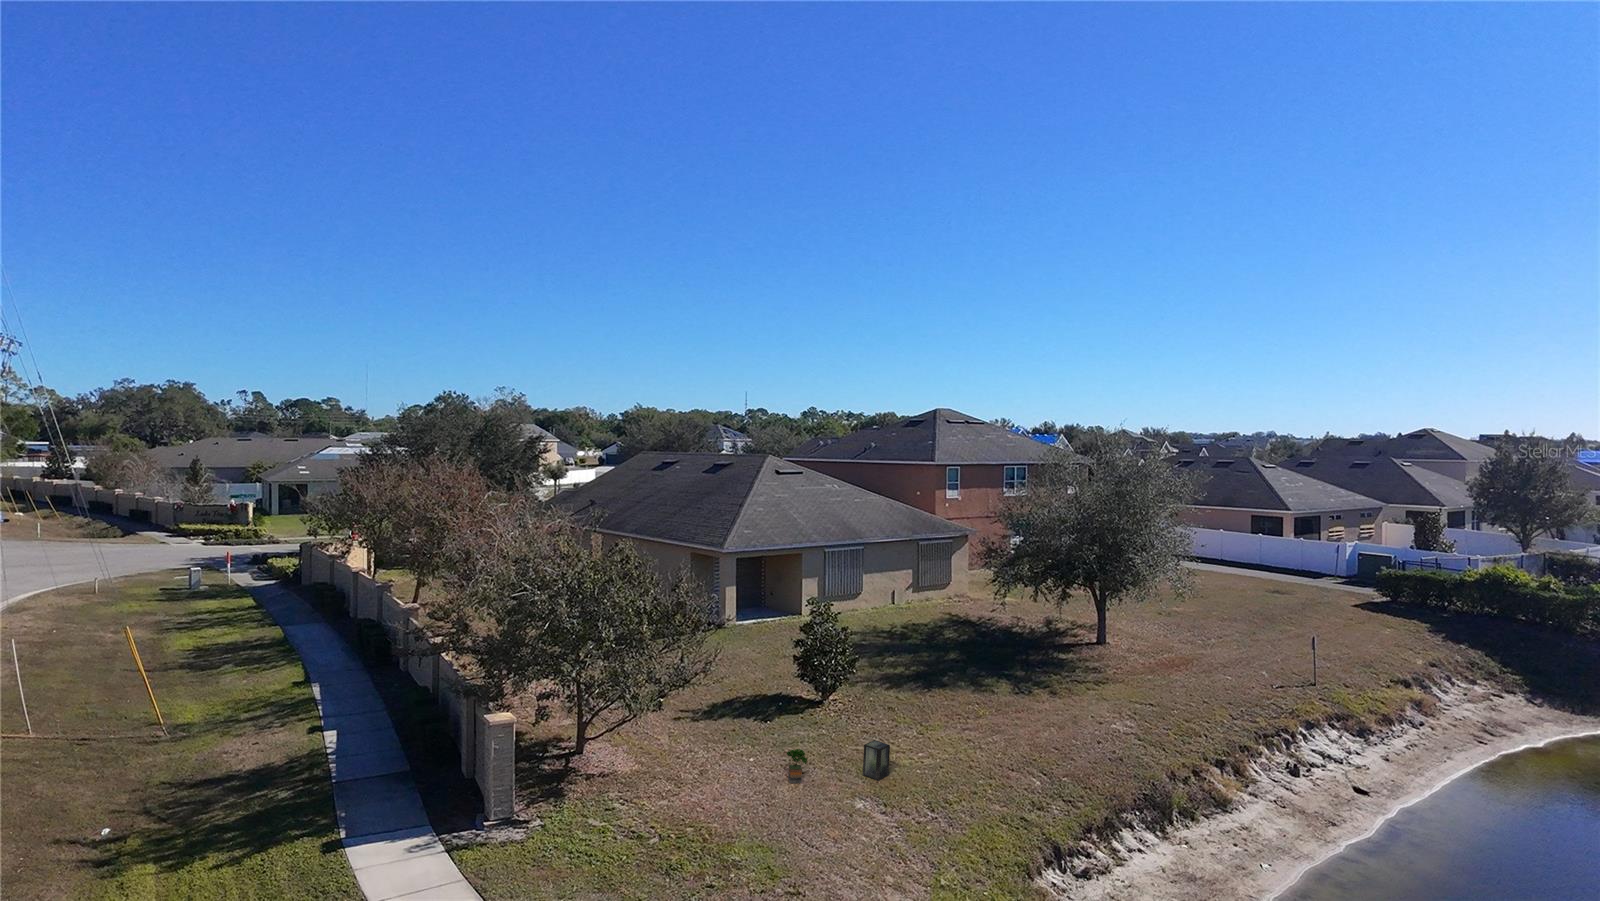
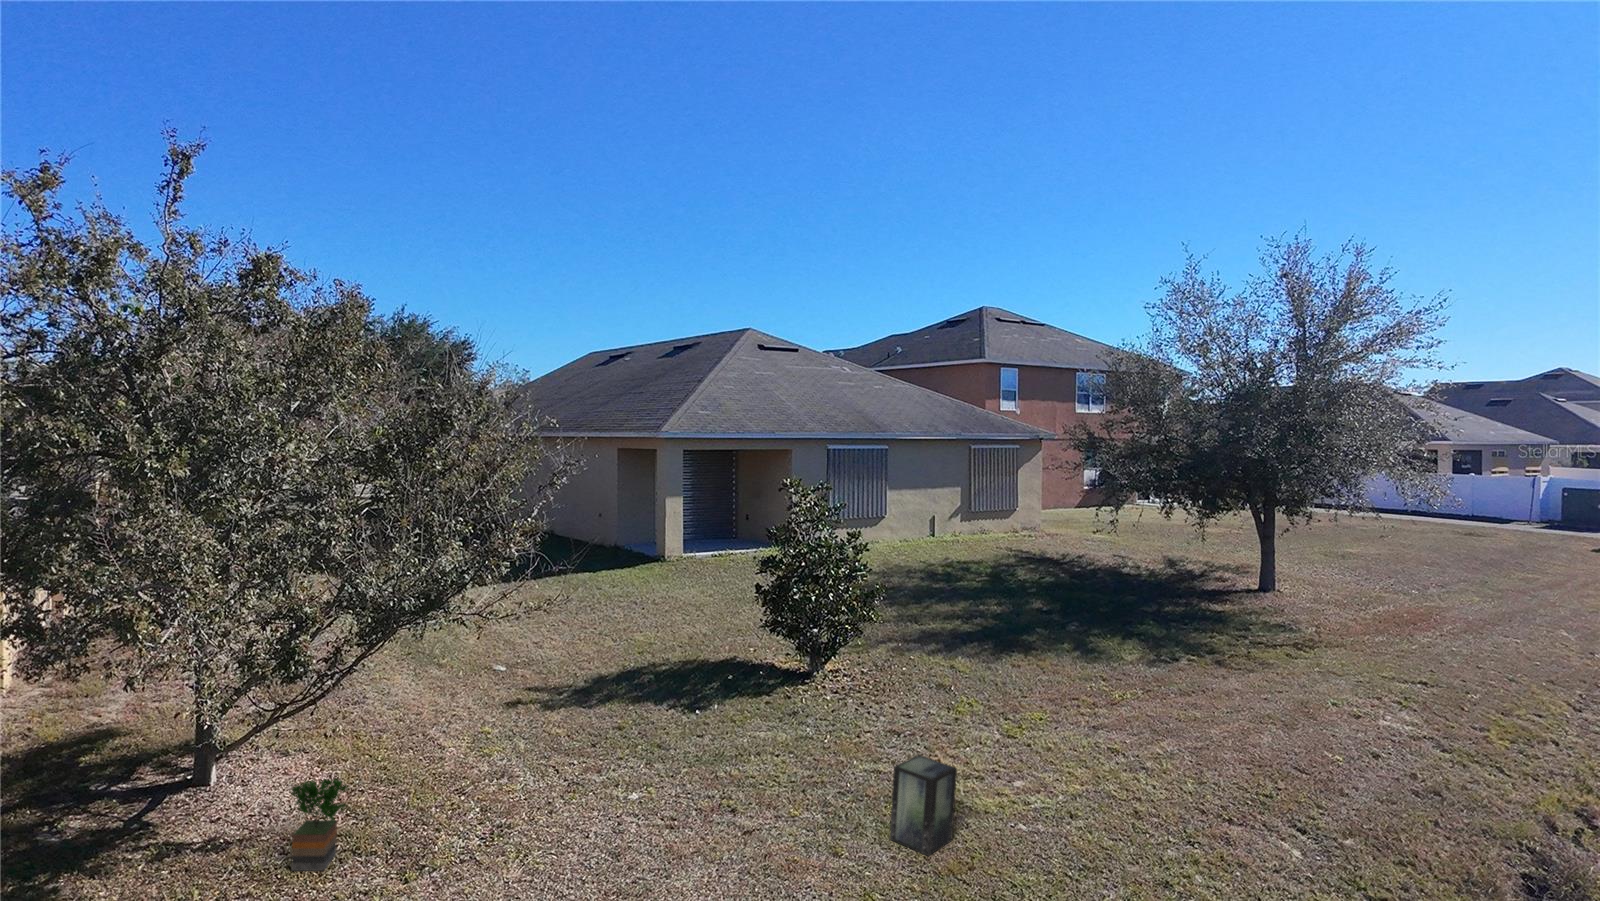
potted tree: present [787,749,807,783] -> present [291,779,349,871]

